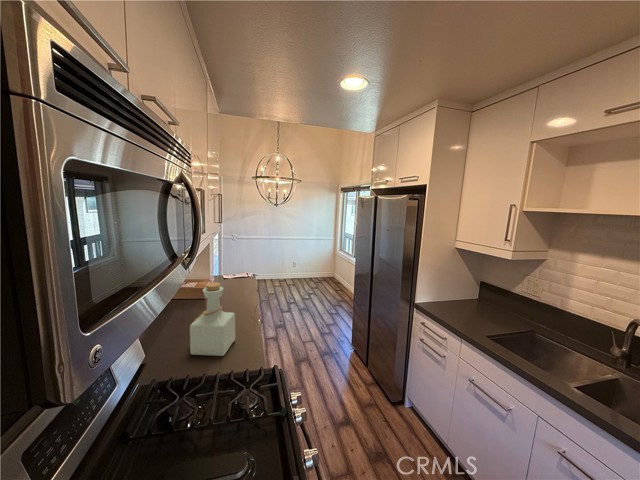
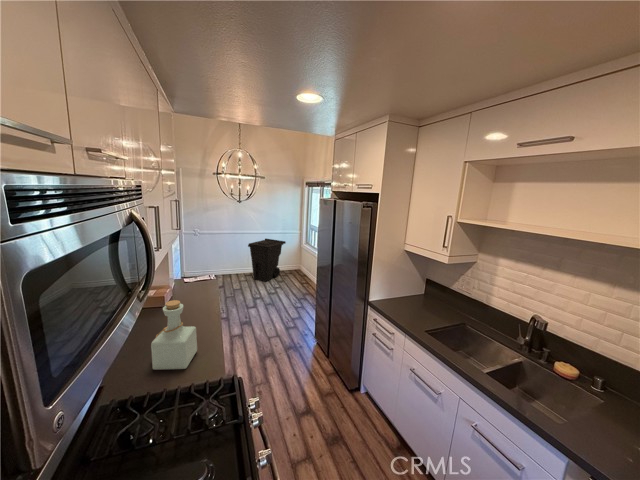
trash can: none [283,245,320,288] -> present [248,239,286,282]

